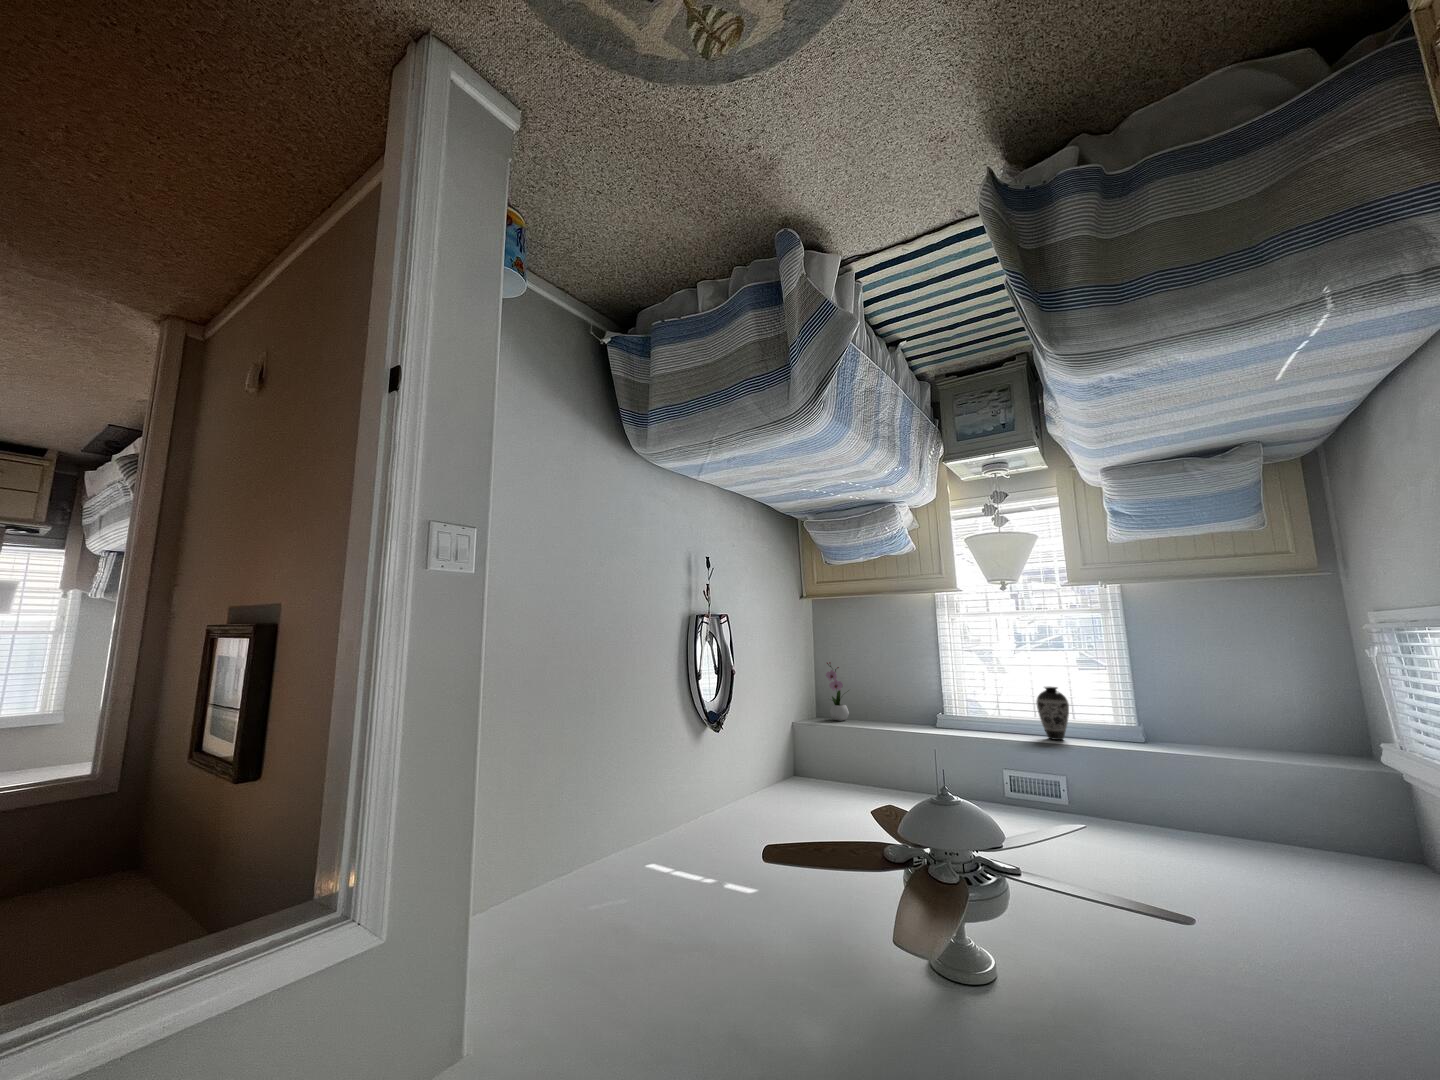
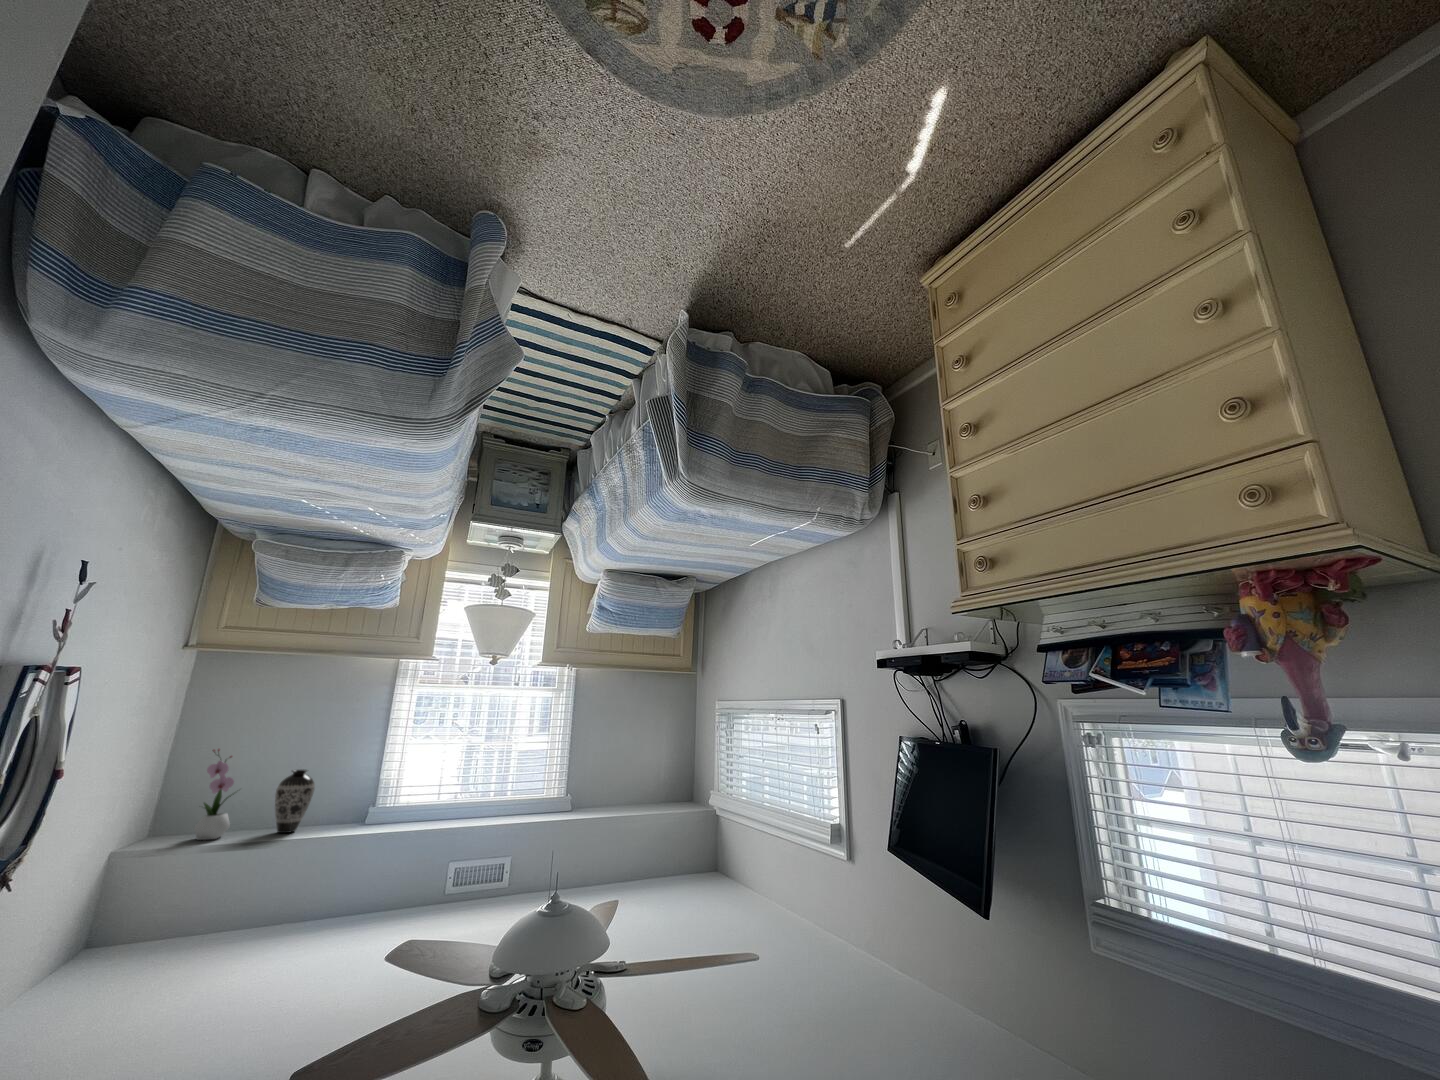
decorative vase: present [1036,687,1069,740] -> present [275,770,315,833]

